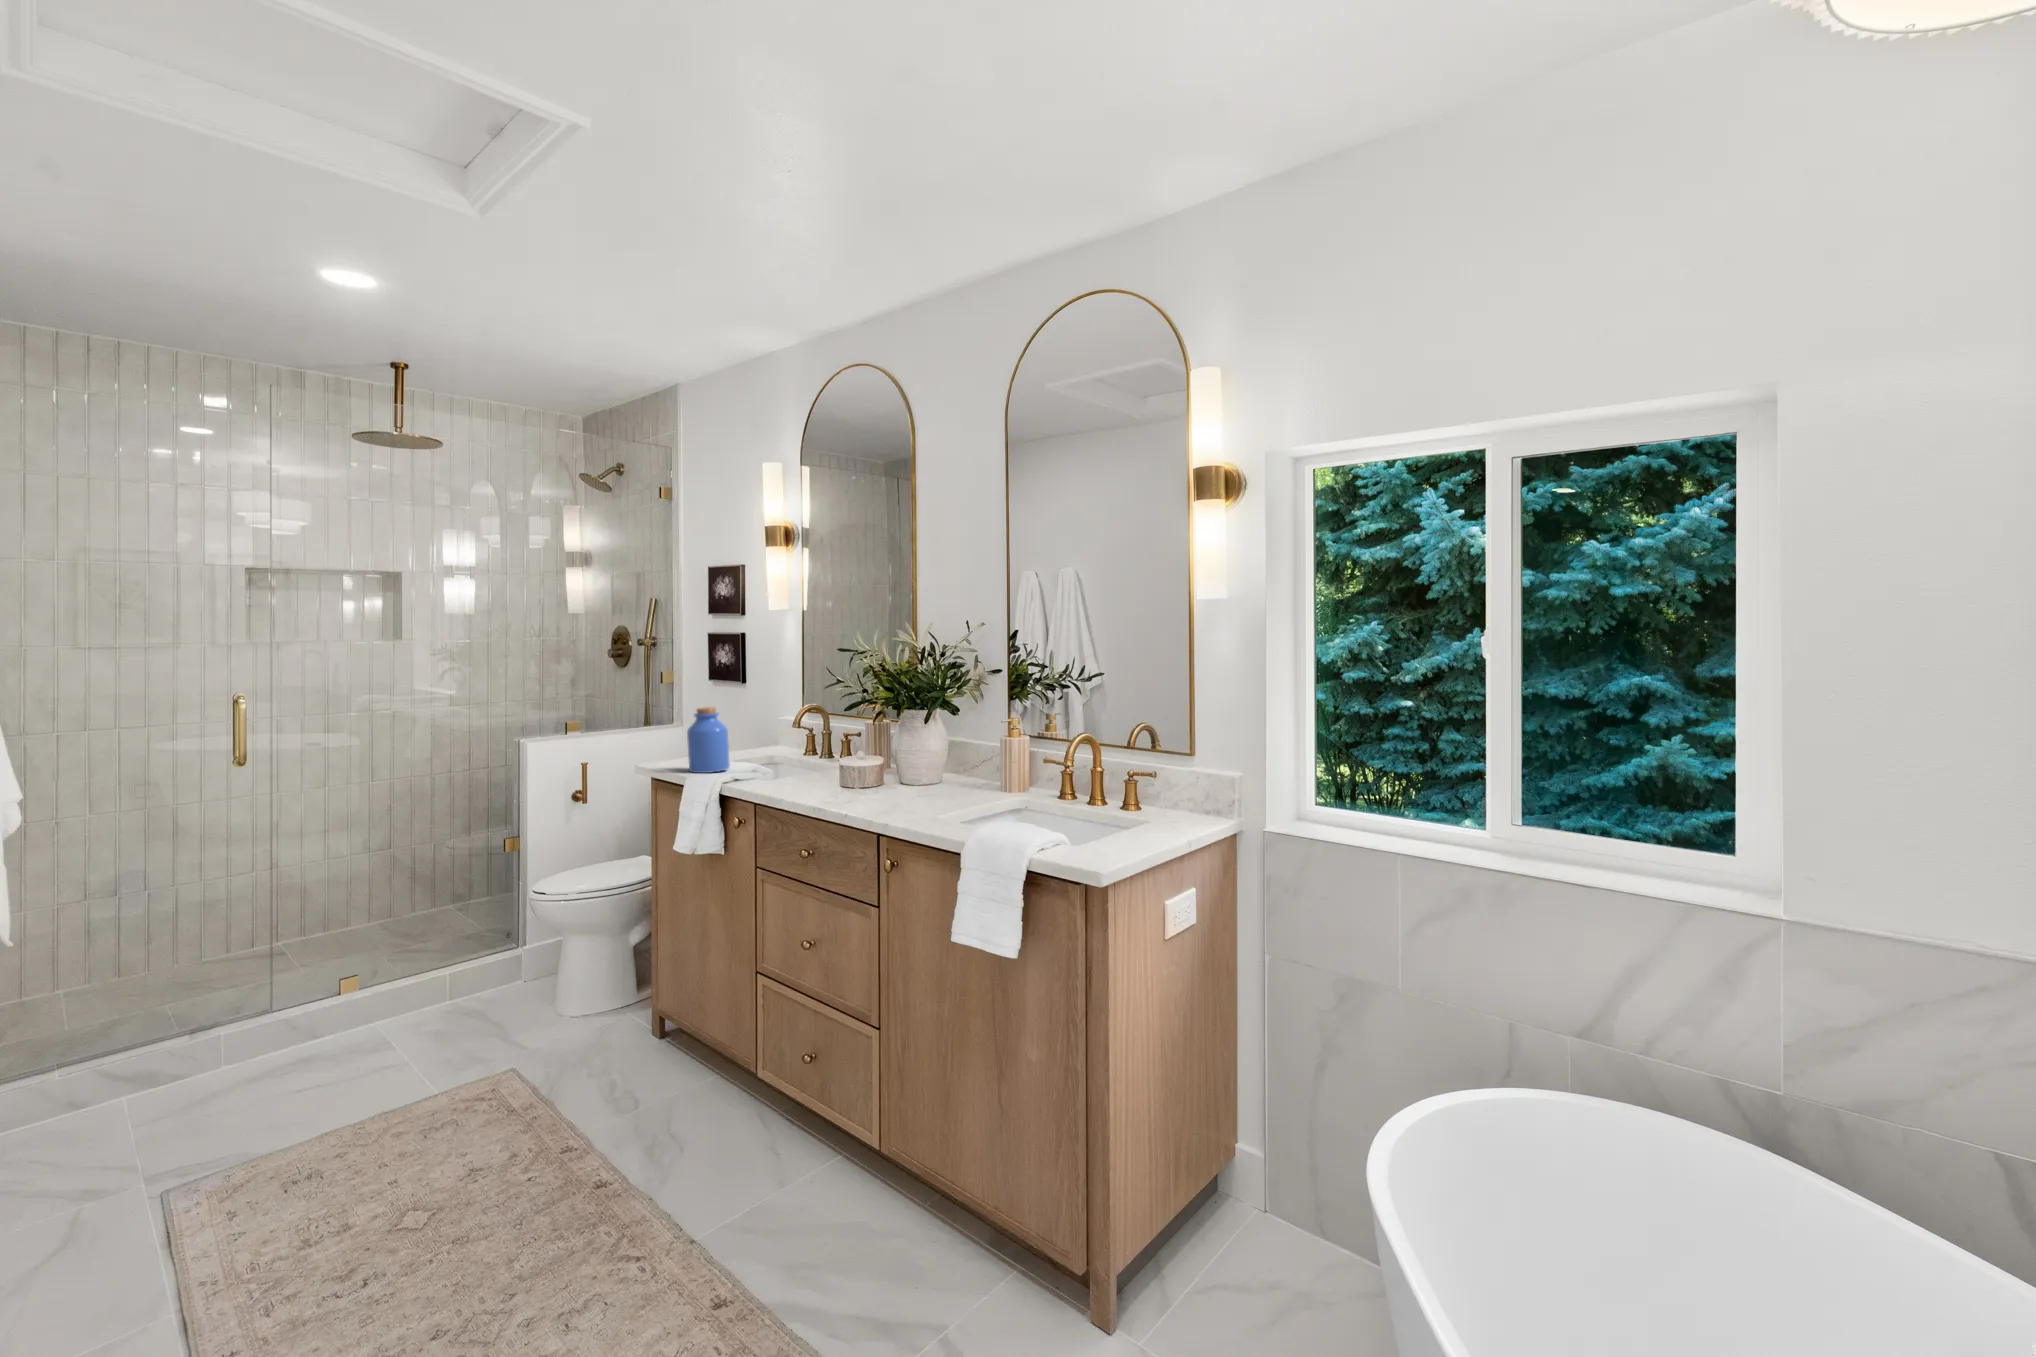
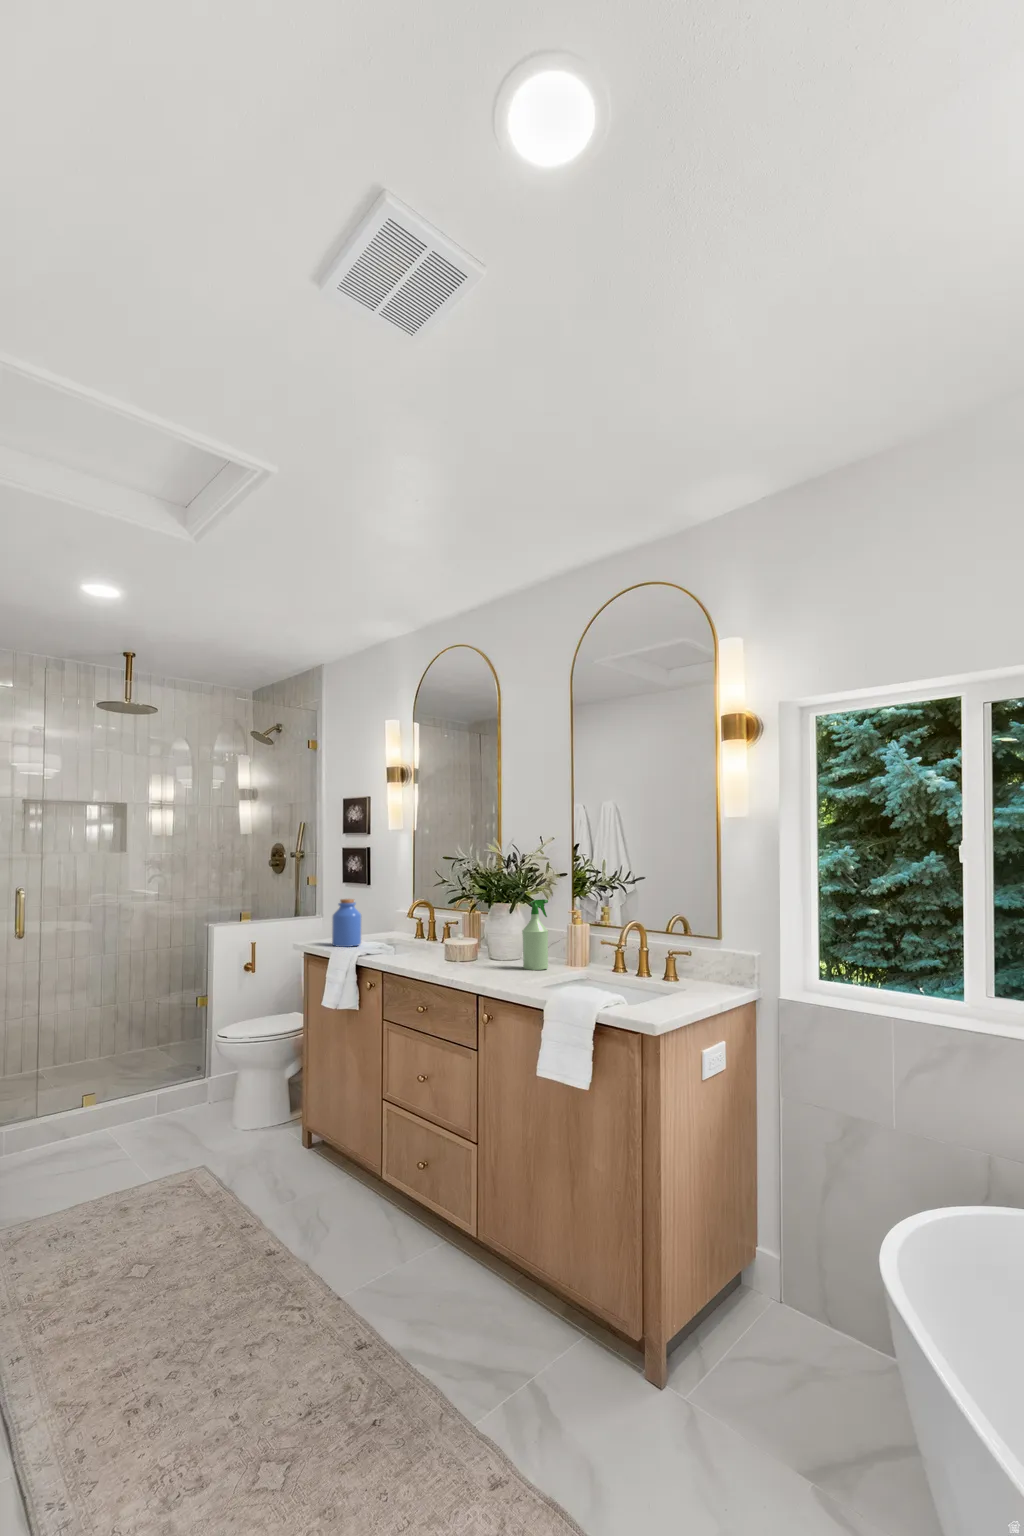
spray bottle: none [942,703,979,798] -> present [522,899,548,970]

